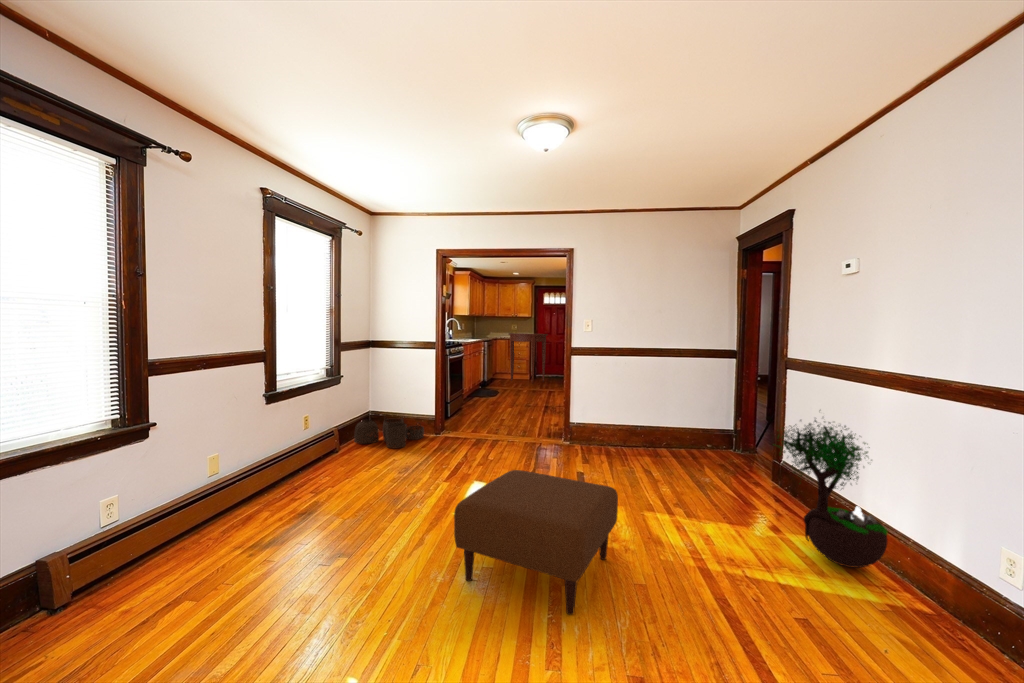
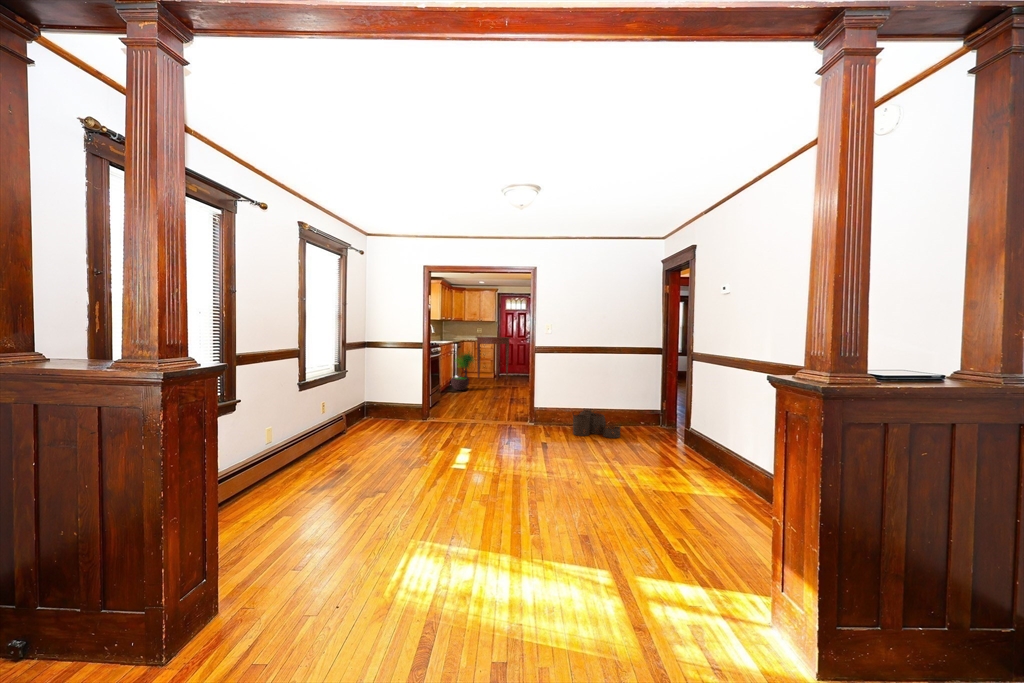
woven basket: present [354,418,424,448] -> present [573,410,620,438]
potted tree: present [773,420,888,568] -> present [451,354,474,390]
ottoman: present [454,470,618,615] -> none [465,432,573,513]

